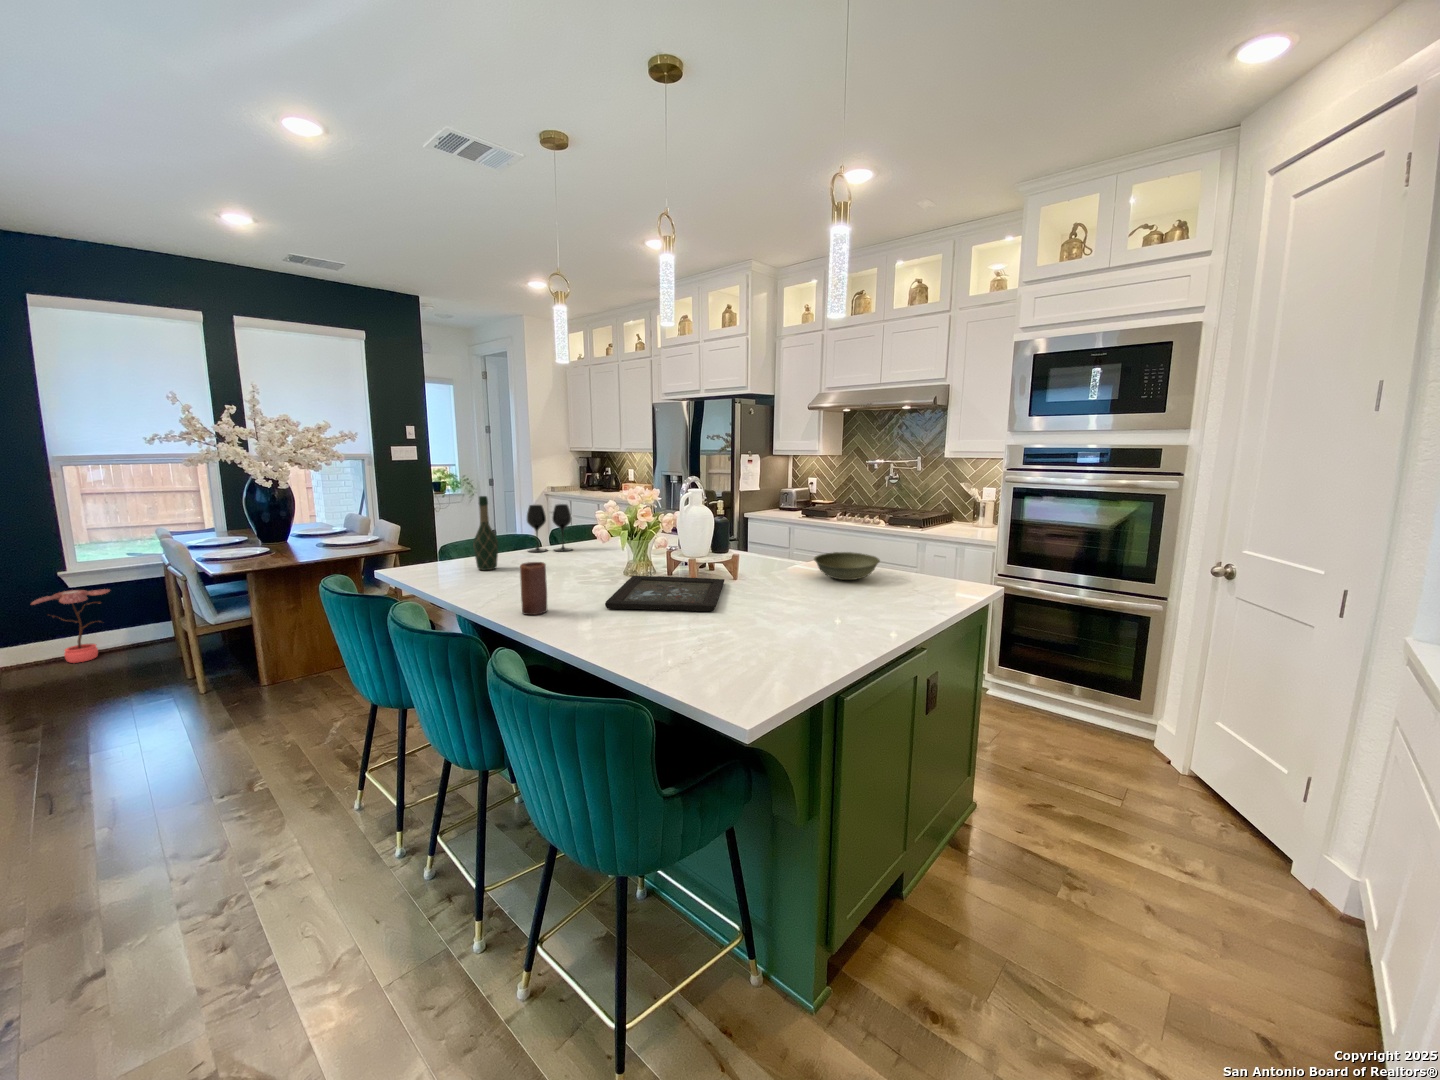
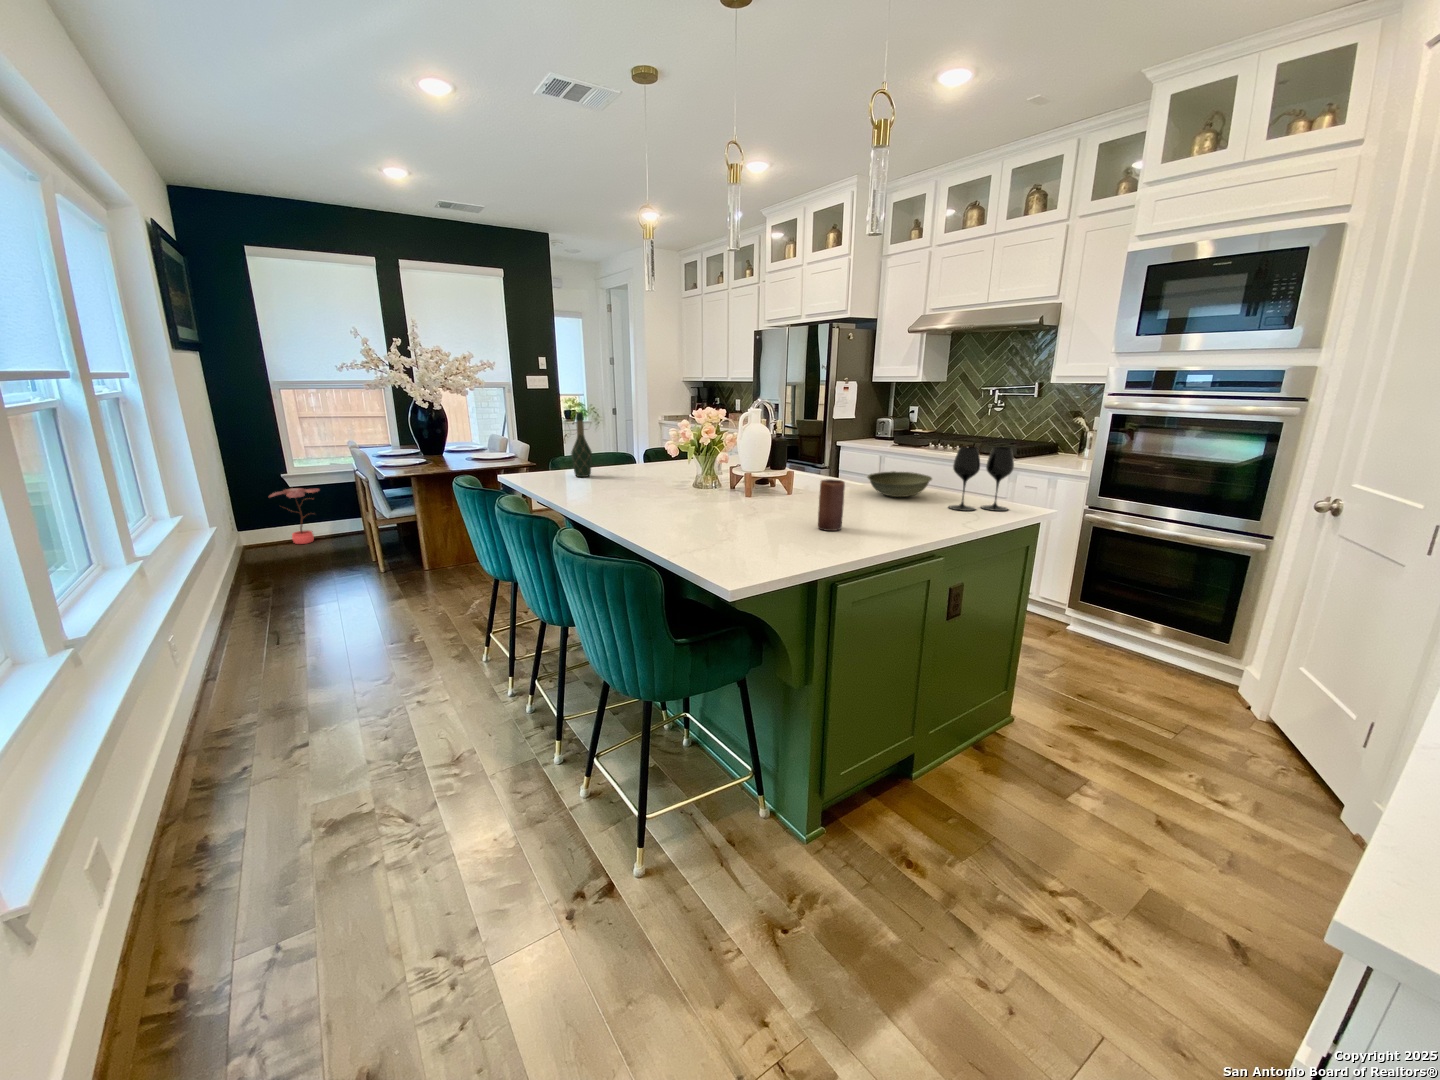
wine glass: present [527,504,572,552] -> present [949,447,1014,511]
candle: present [520,562,547,615] -> present [818,479,845,531]
tray: present [605,576,724,611] -> none [664,485,779,514]

